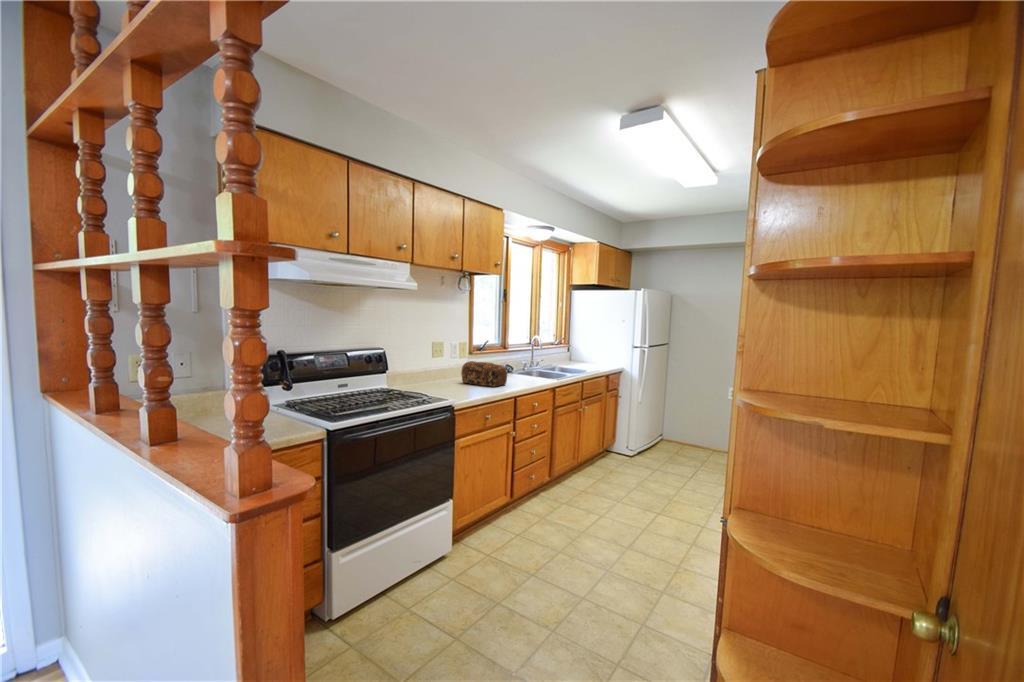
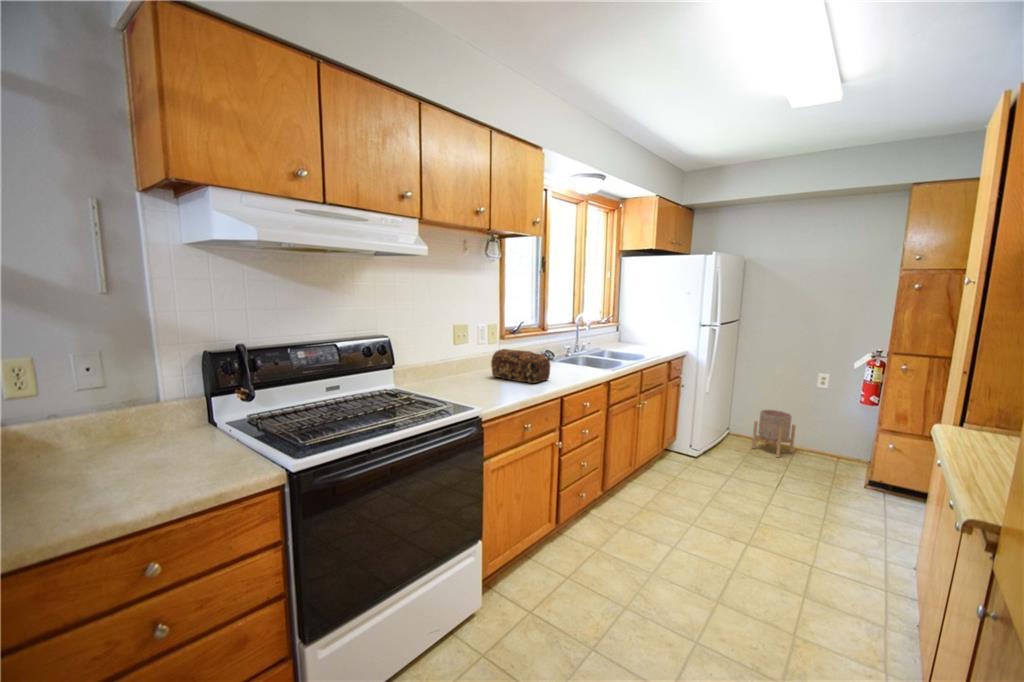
planter: none [679,418,713,457] -> present [752,410,796,457]

